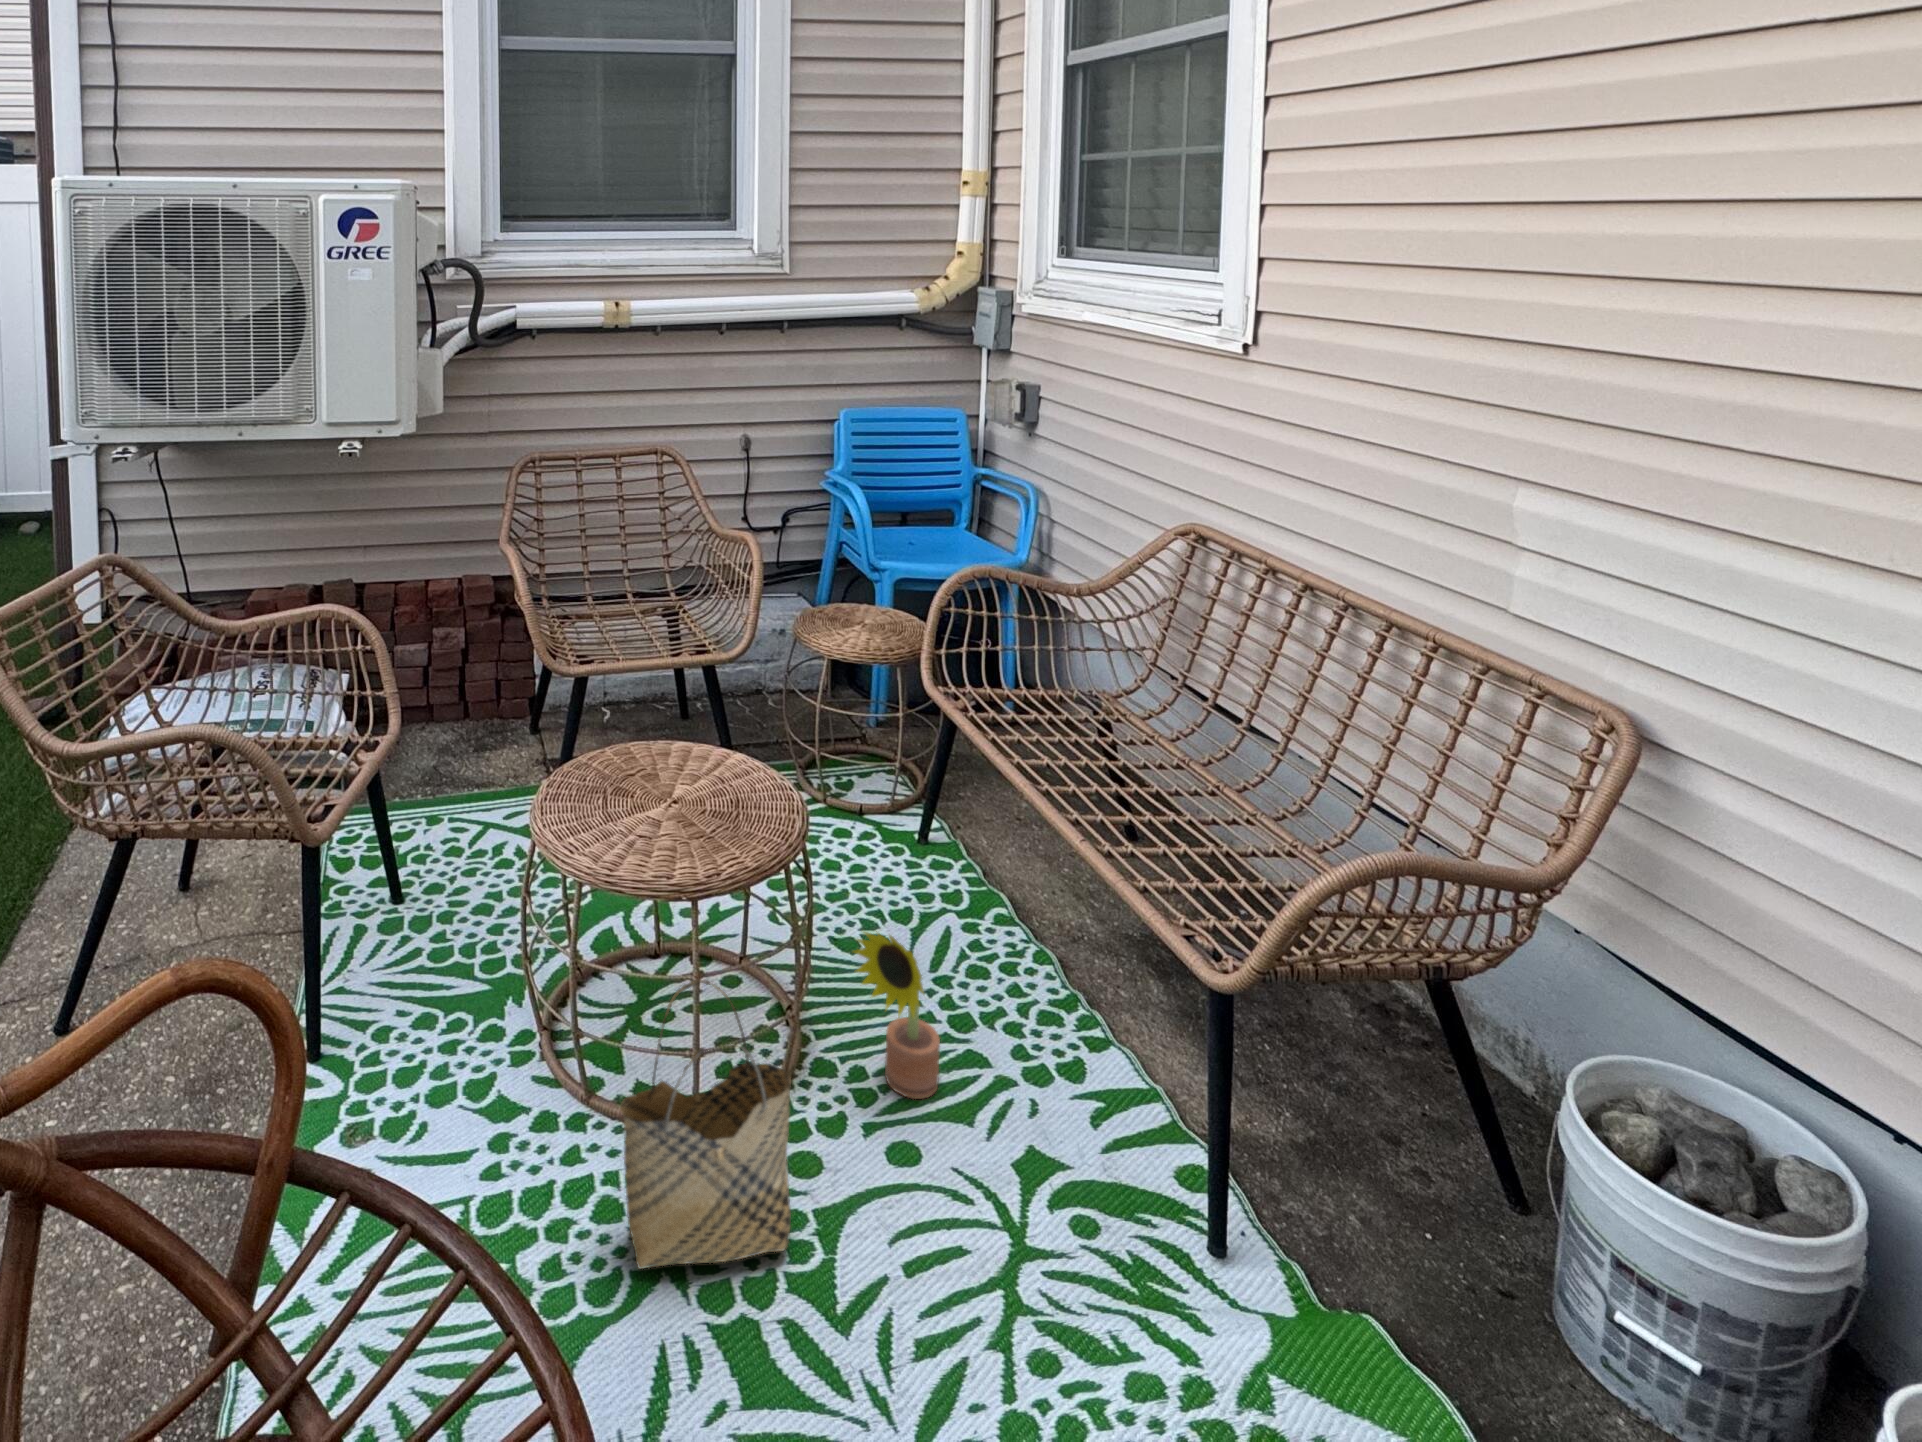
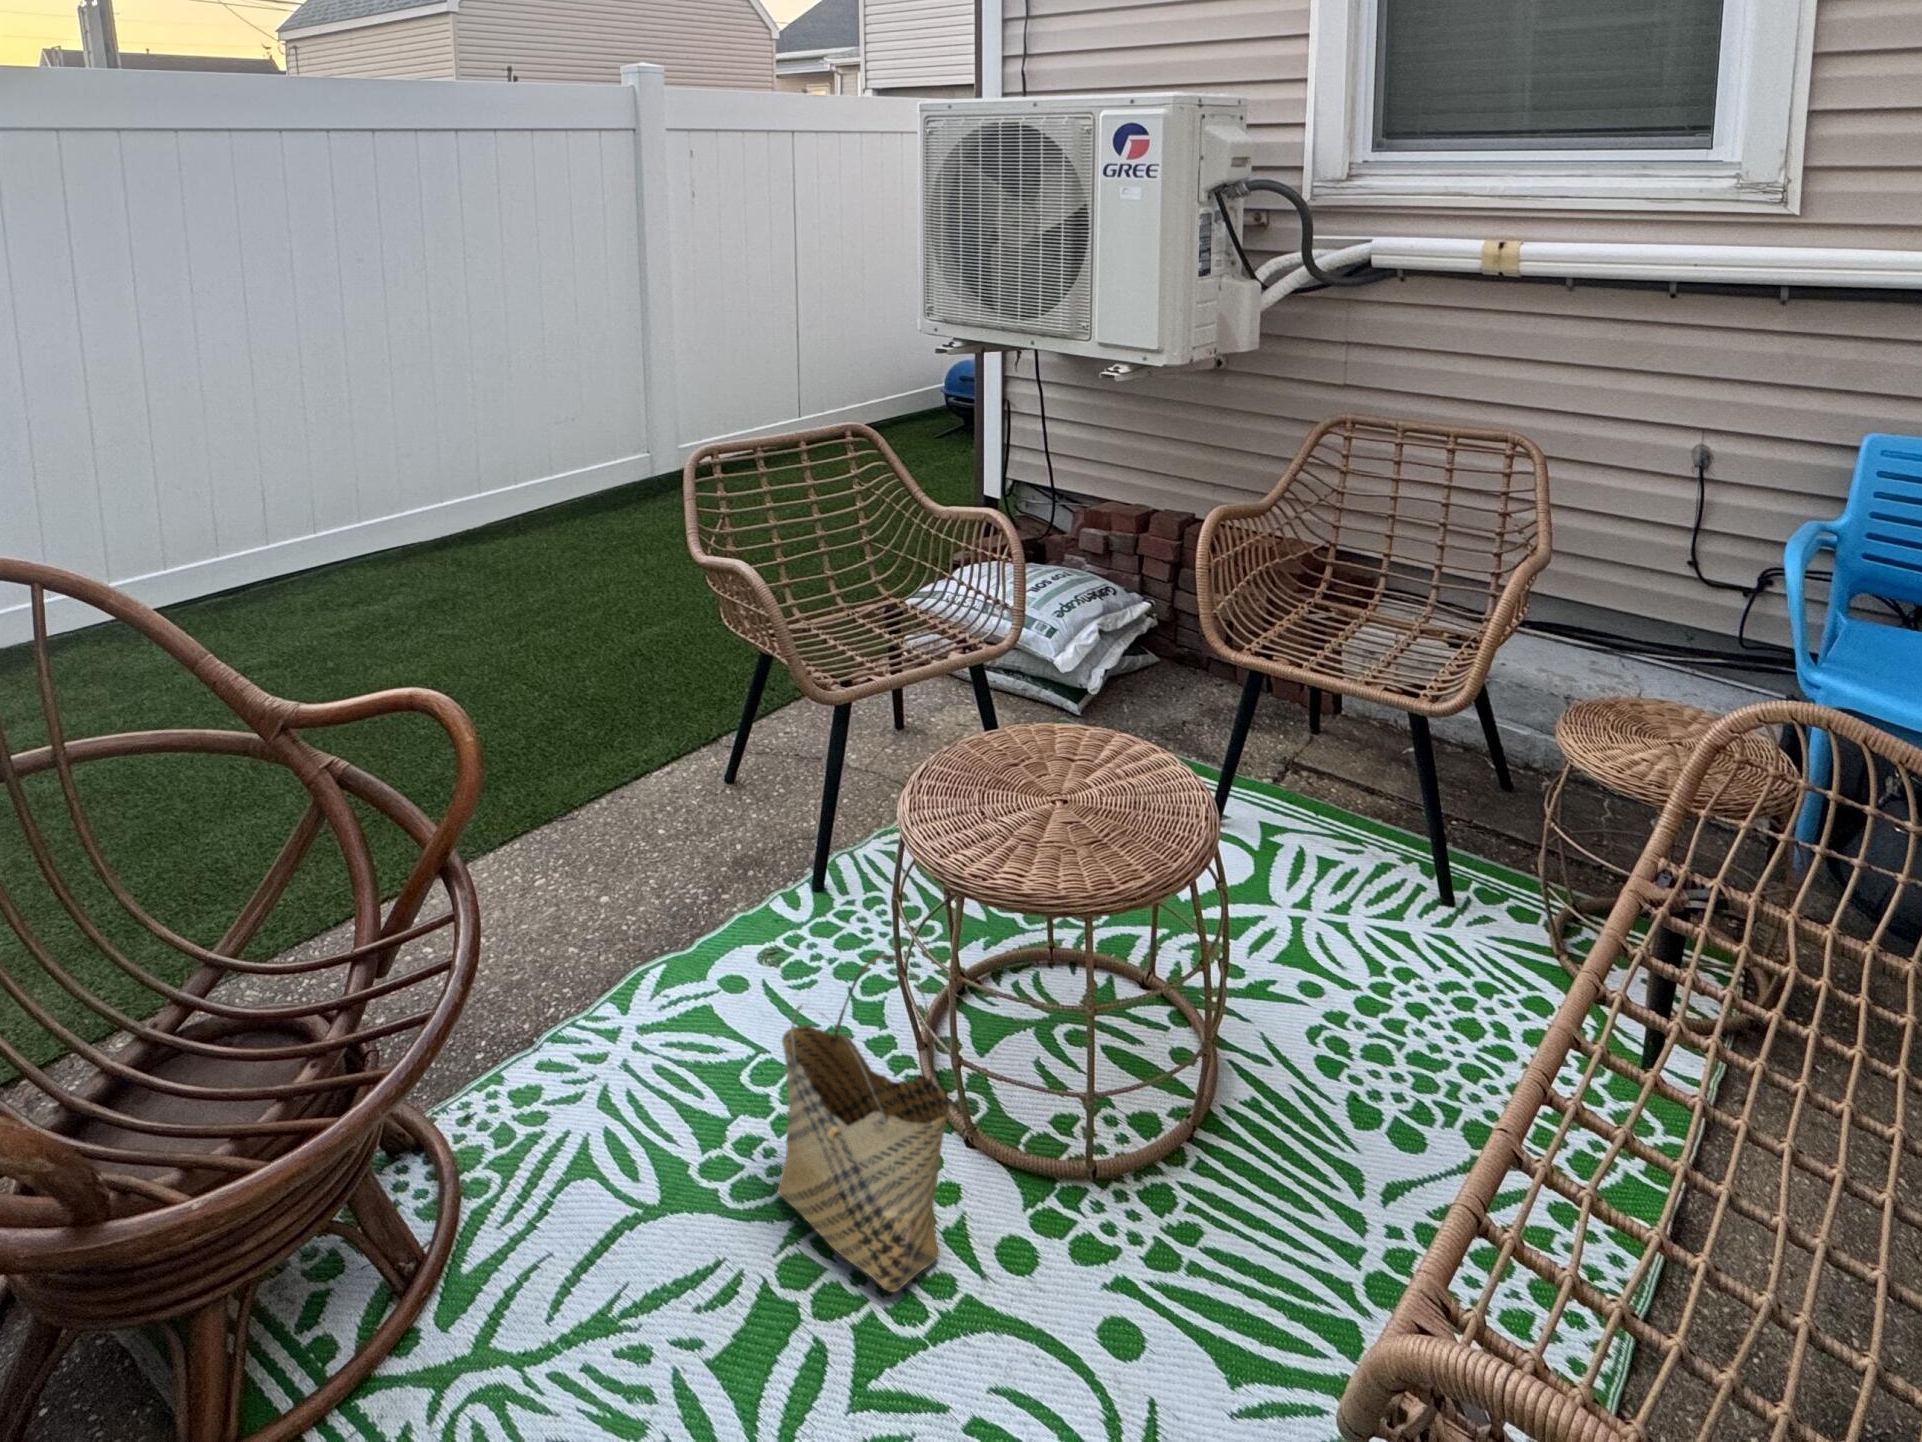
decorative plant: present [854,932,940,1099] -> none [1173,1047,1279,1327]

